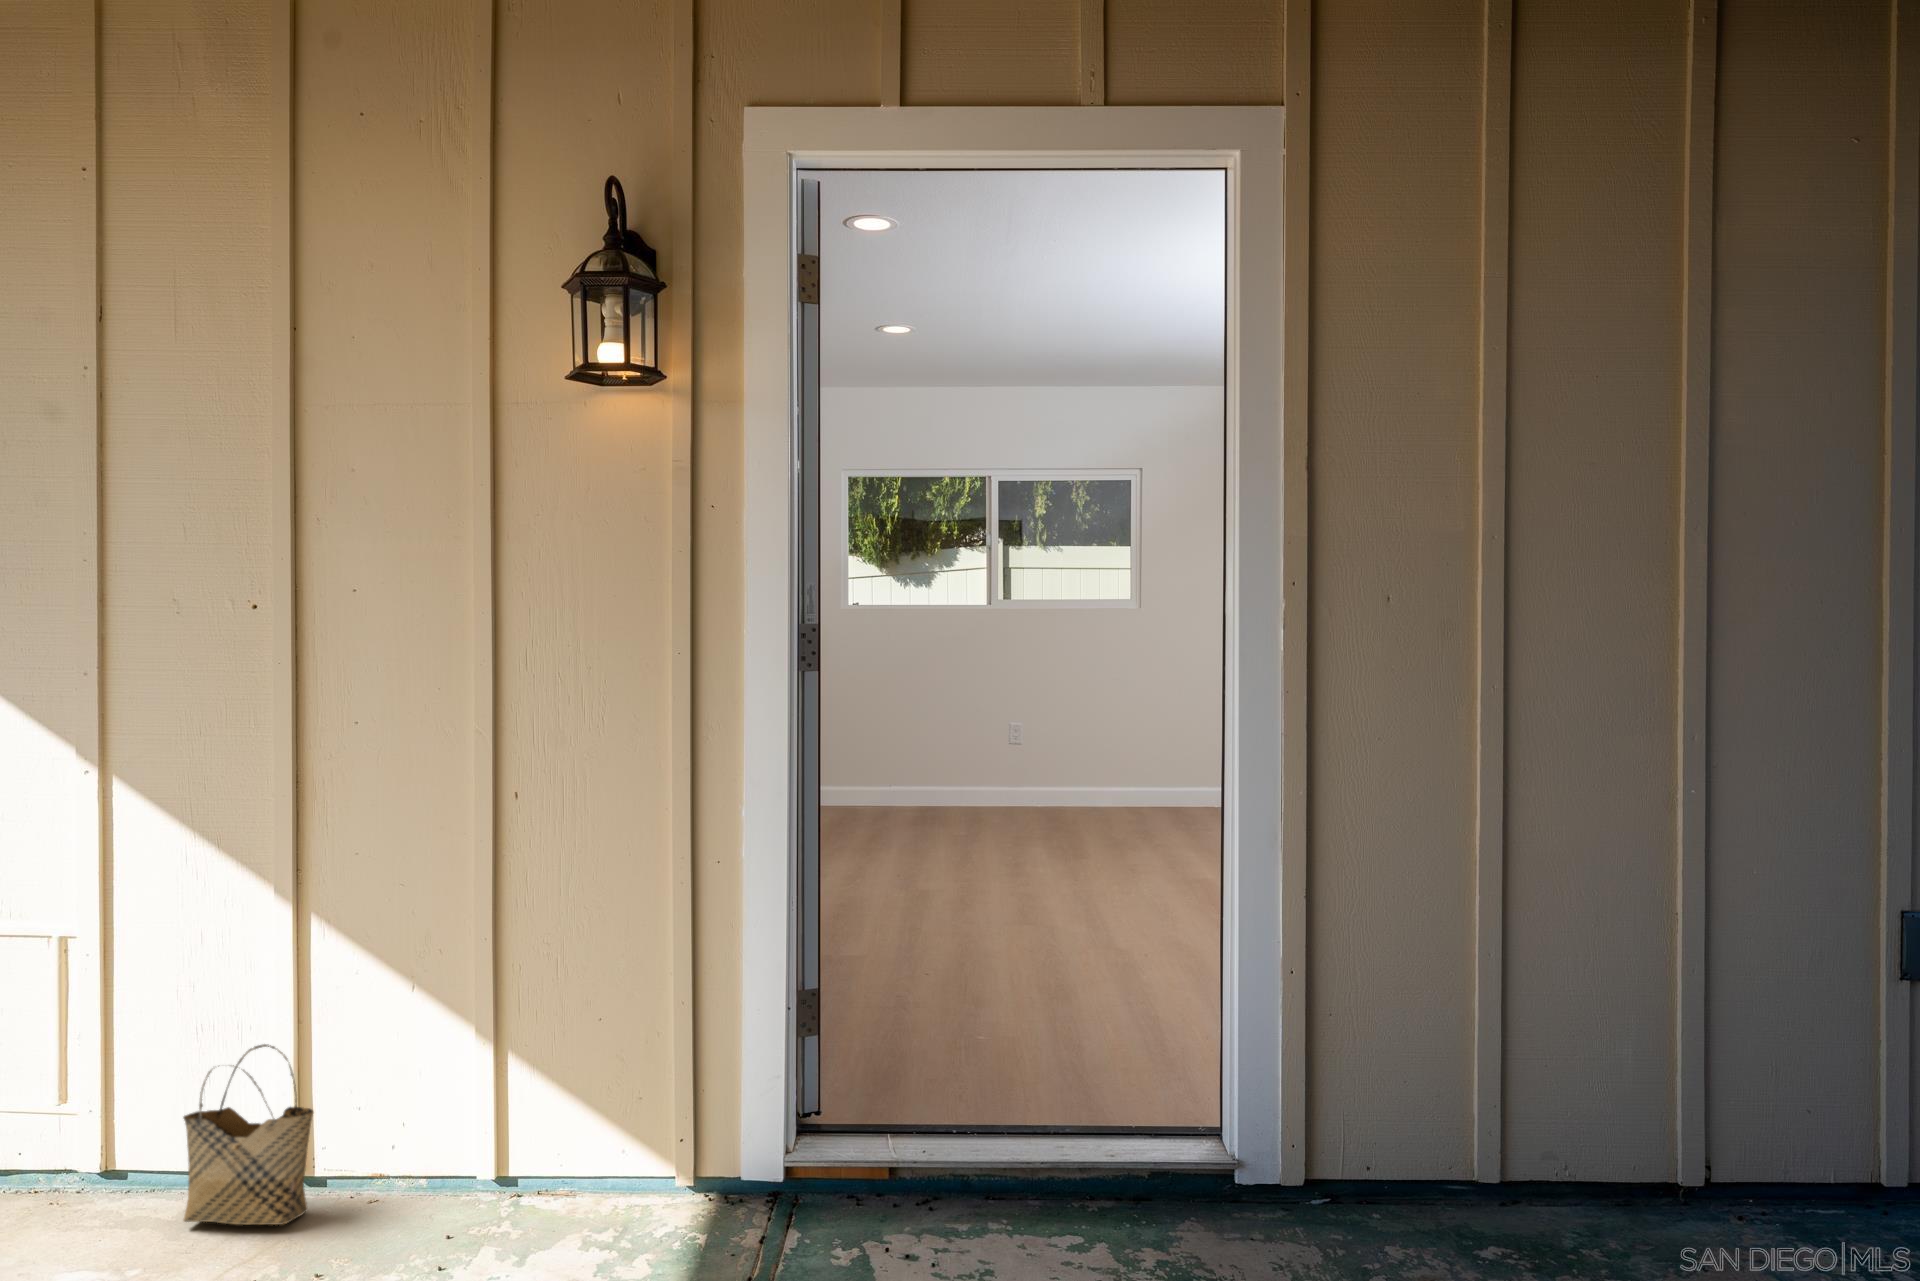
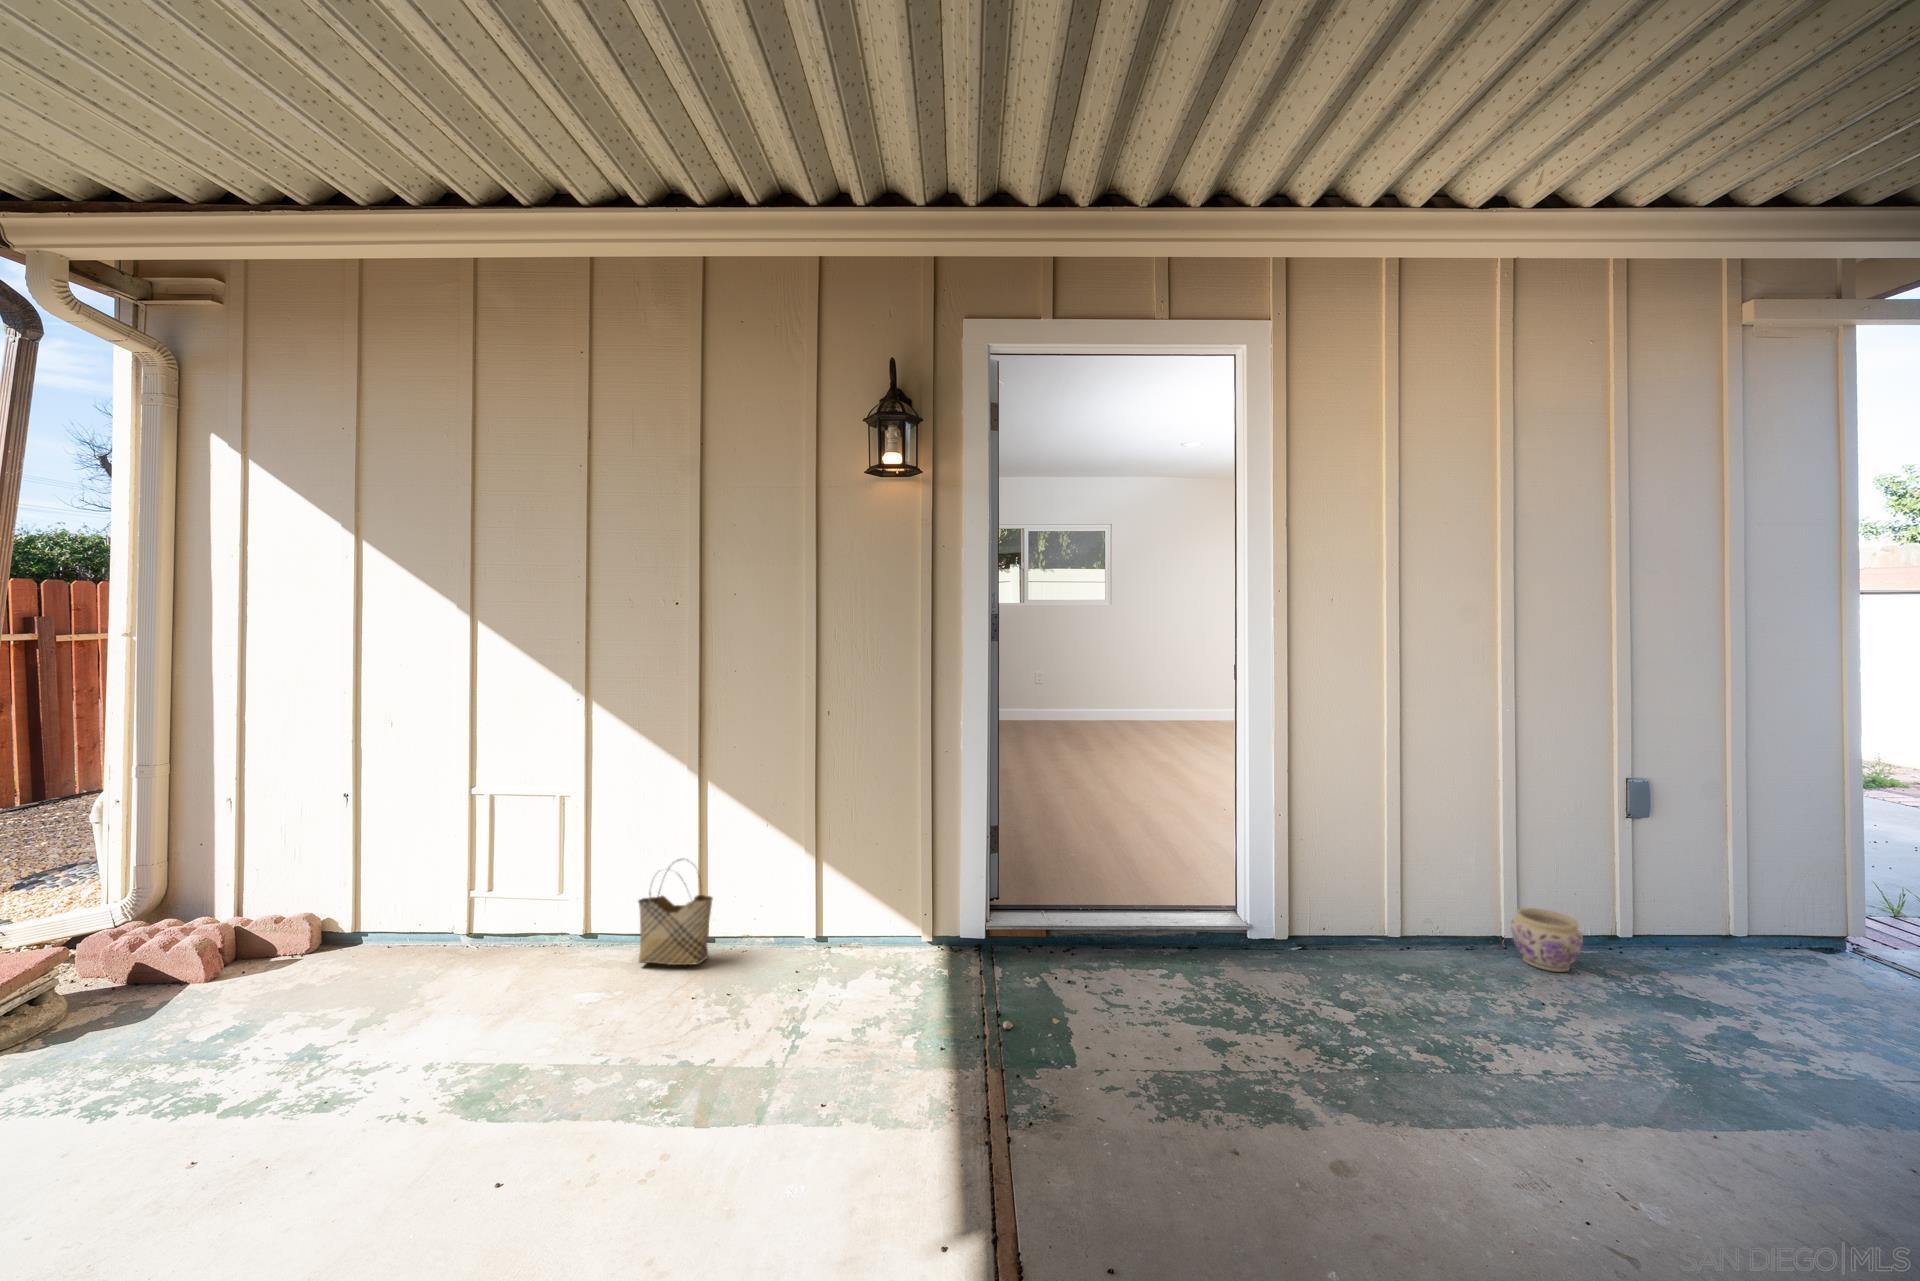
planter: none [1686,1132,1798,1244] -> present [1511,908,1583,972]

